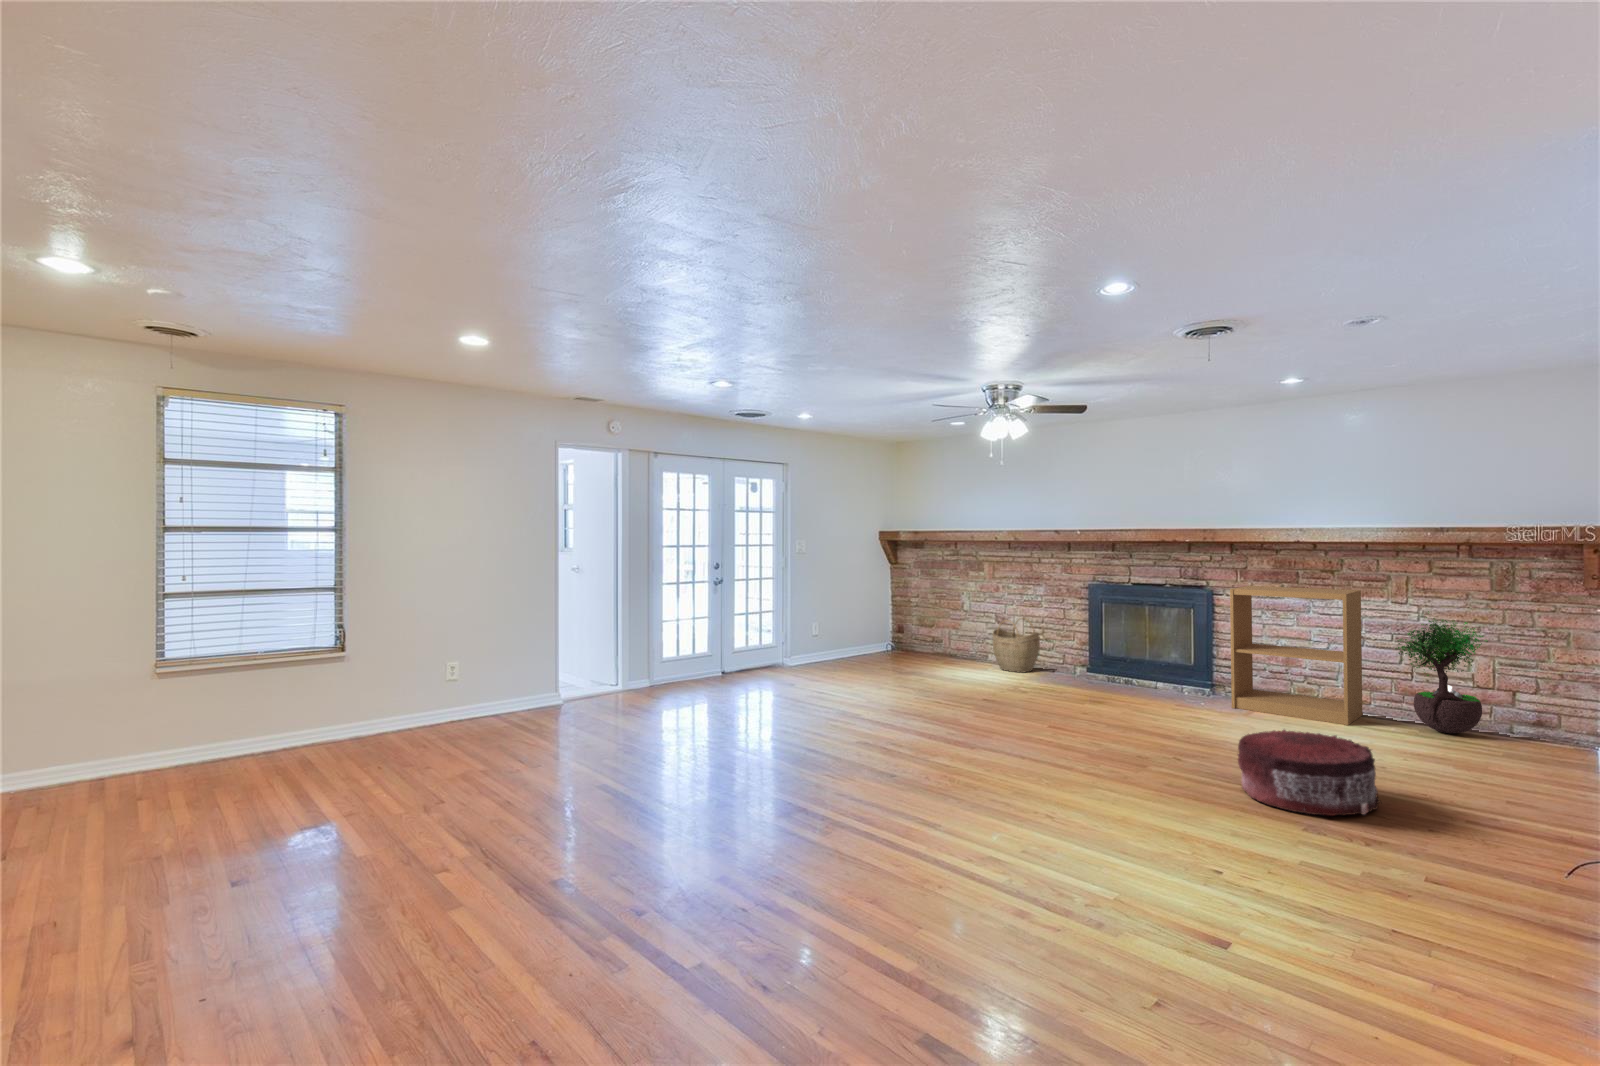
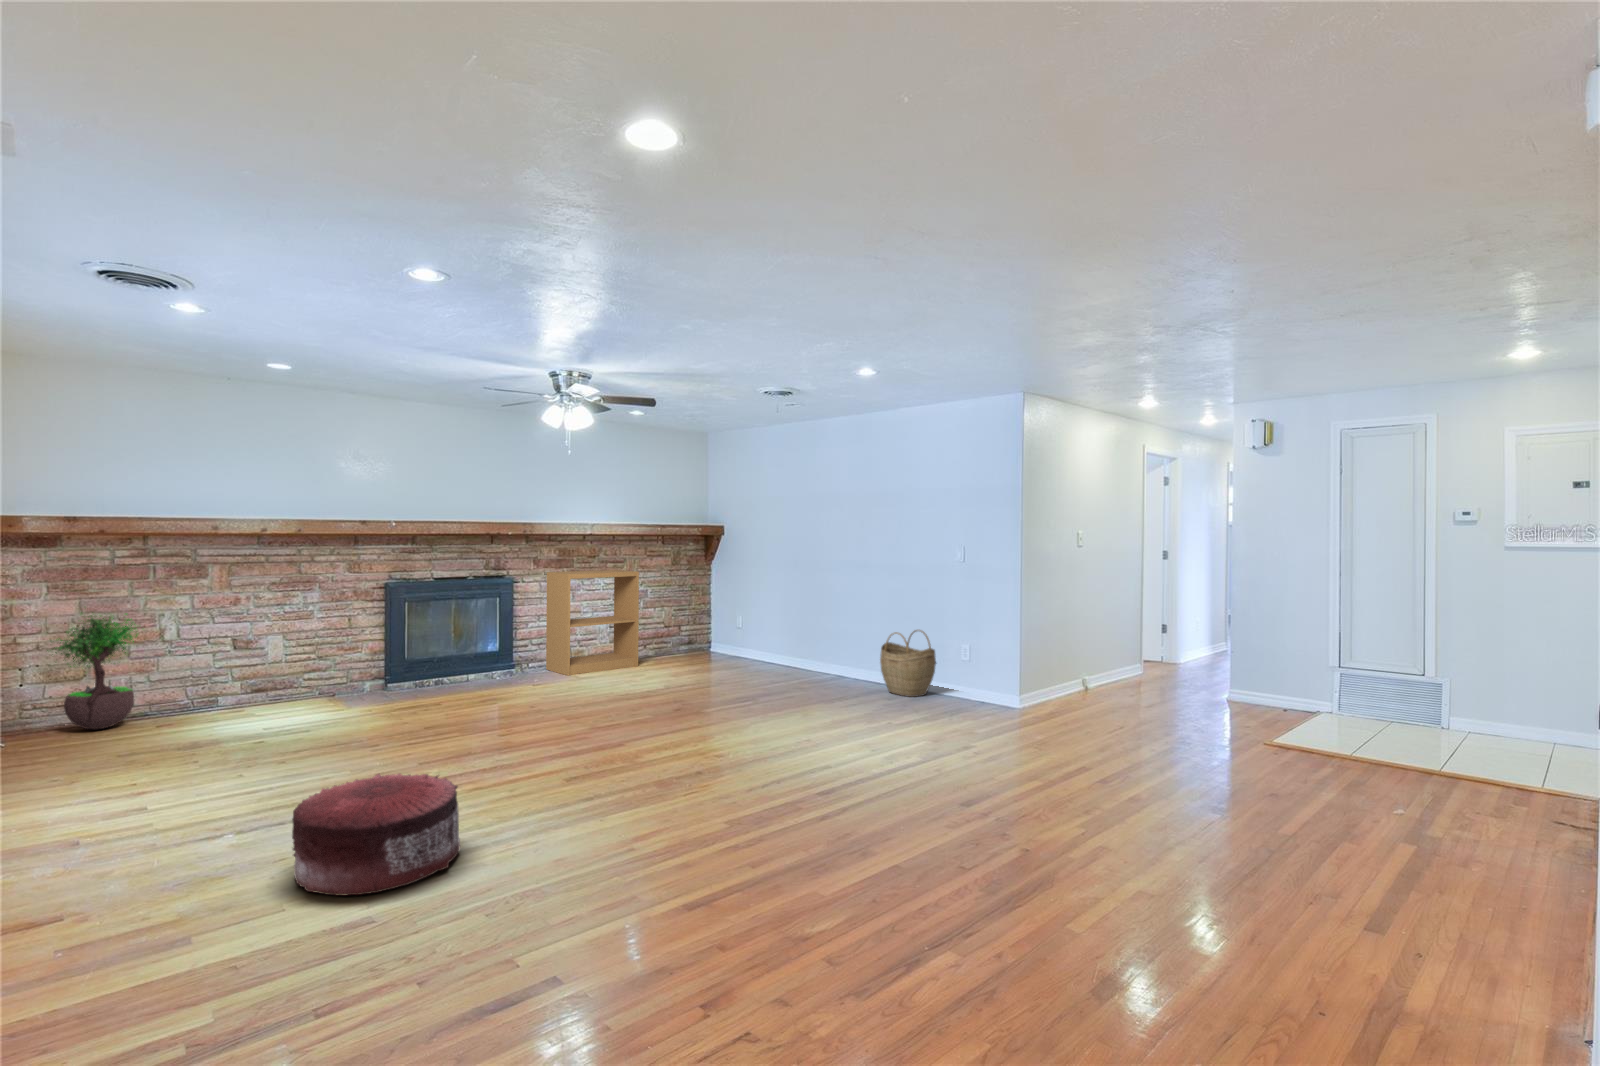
potted tree: present [1395,611,1483,733] -> present [47,614,137,729]
woven basket: present [993,618,1040,673] -> present [880,630,936,697]
pouf: present [1238,729,1380,816] -> present [292,774,460,895]

